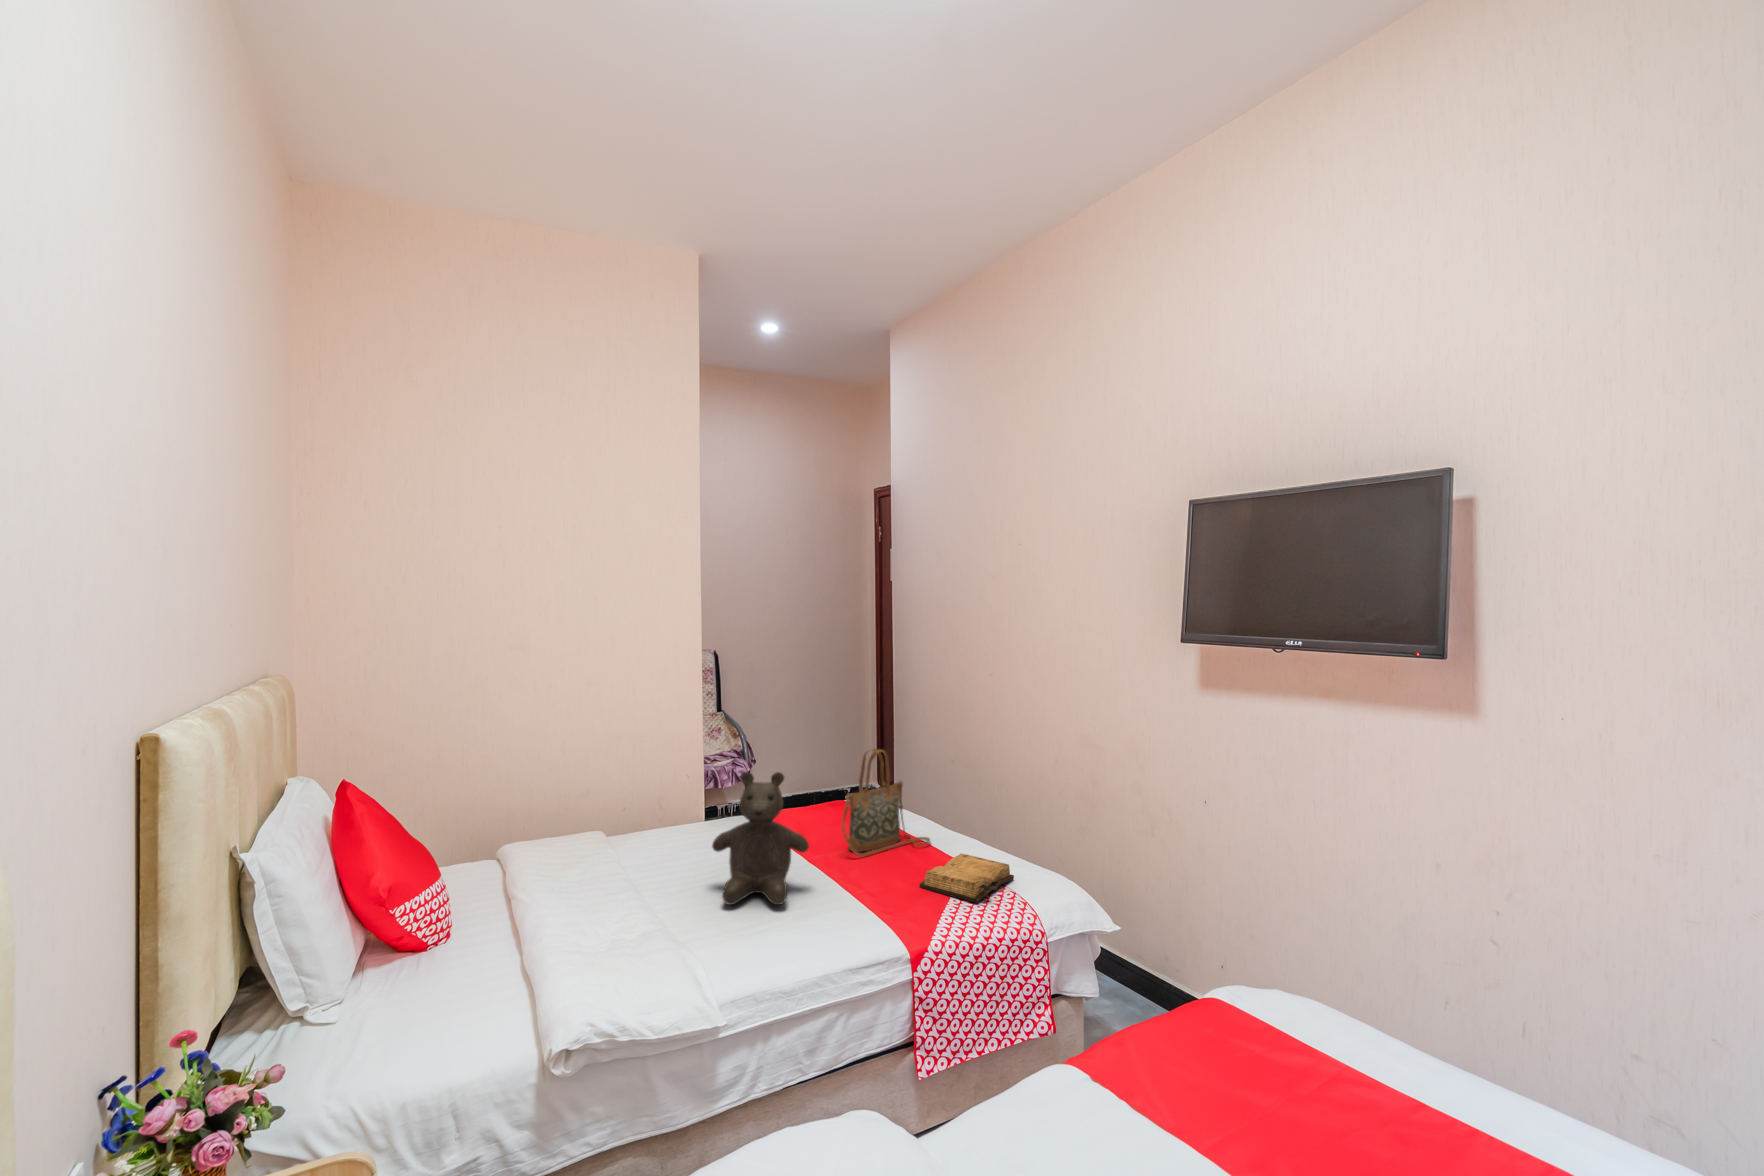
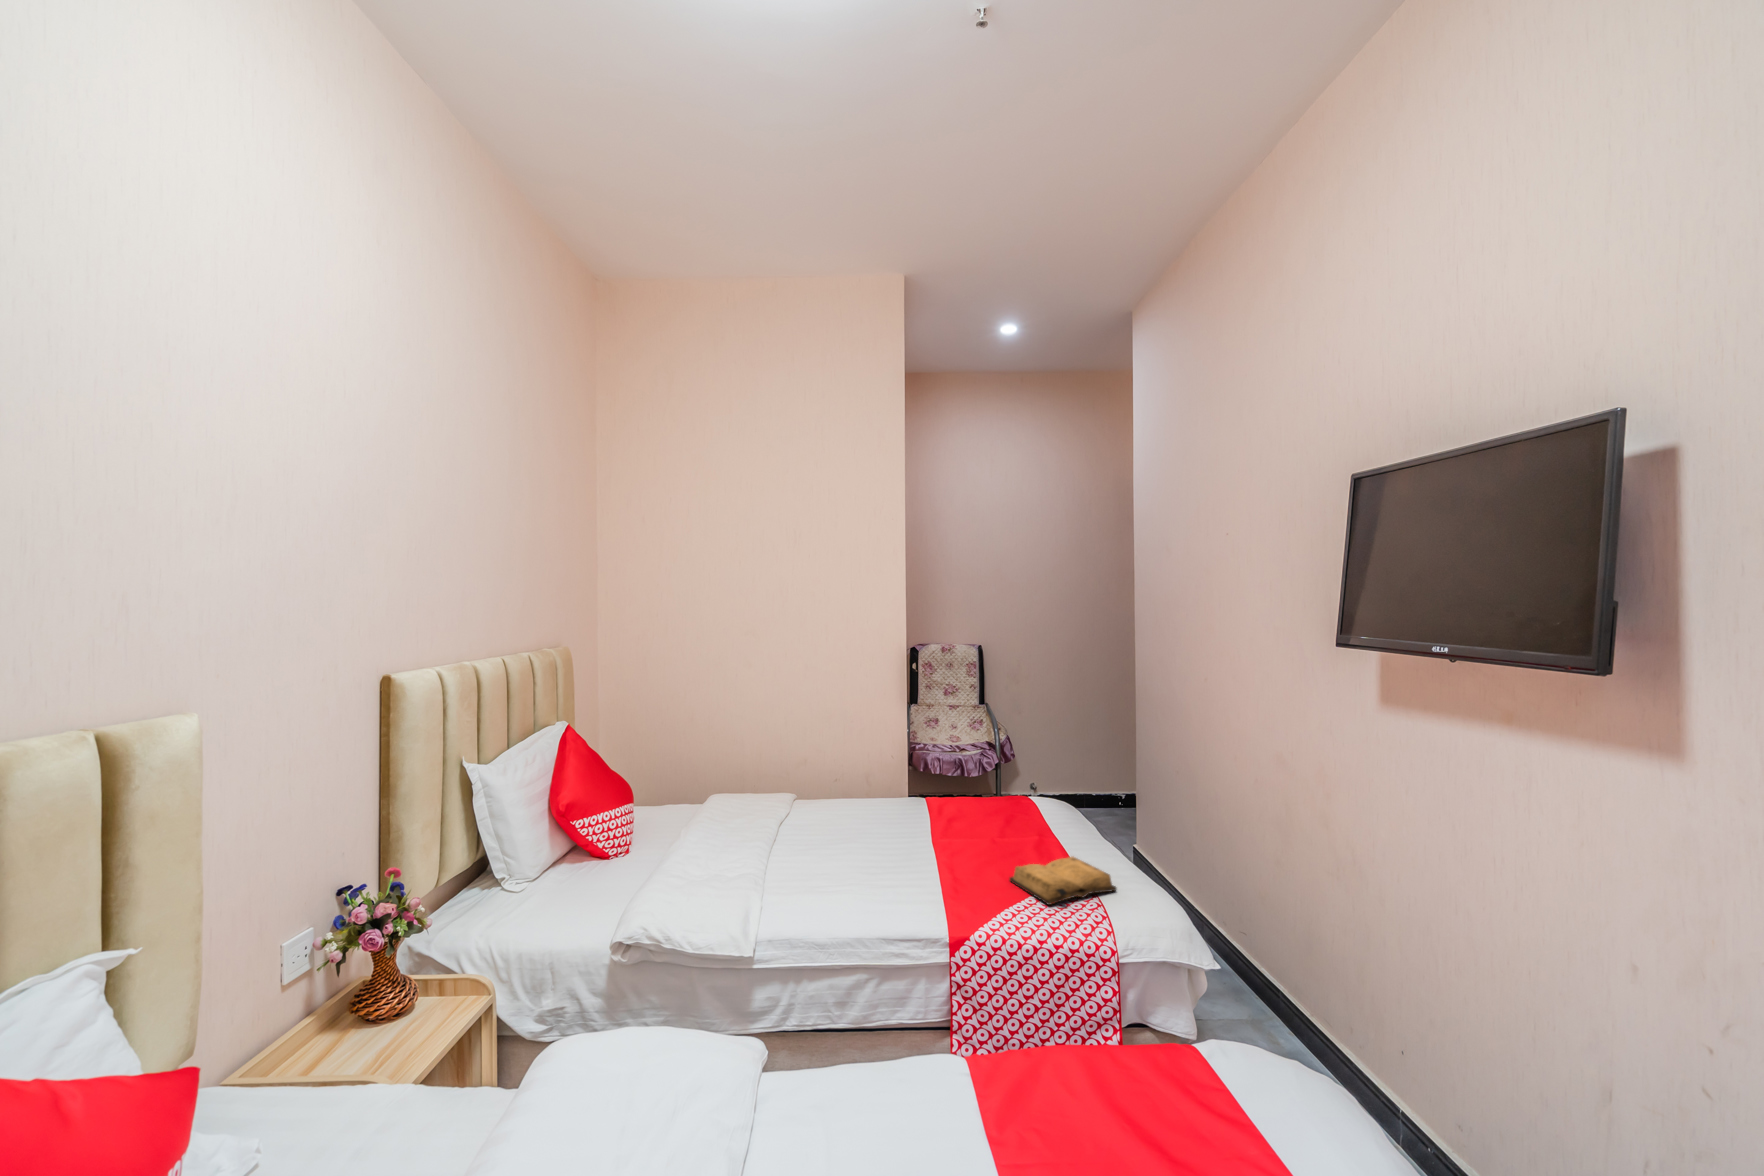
handbag: present [842,749,930,857] -> none [966,744,1066,845]
teddy bear: present [712,772,809,905] -> none [821,751,907,872]

